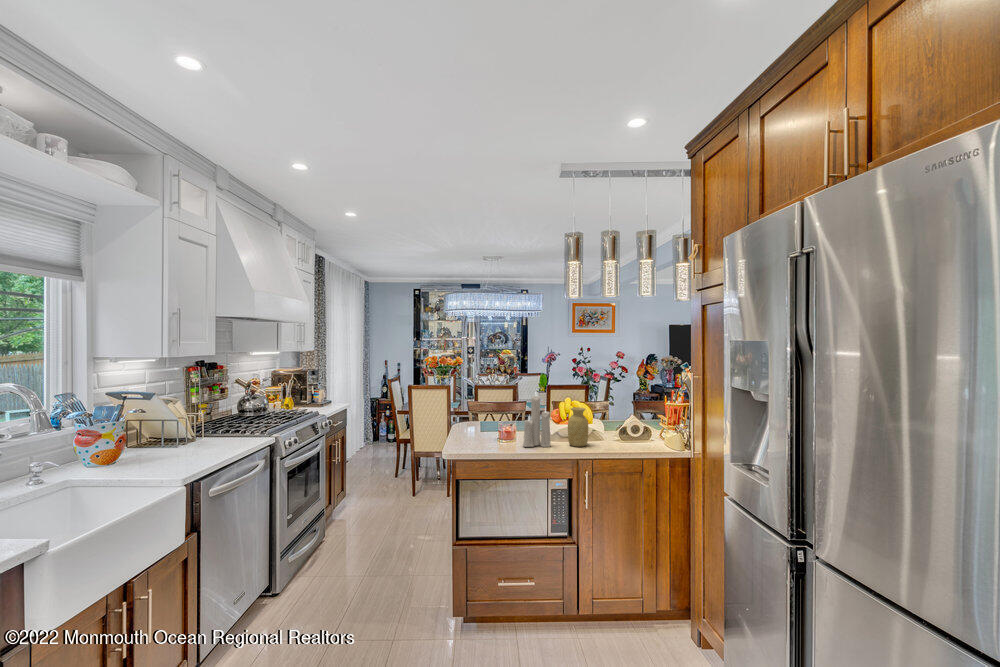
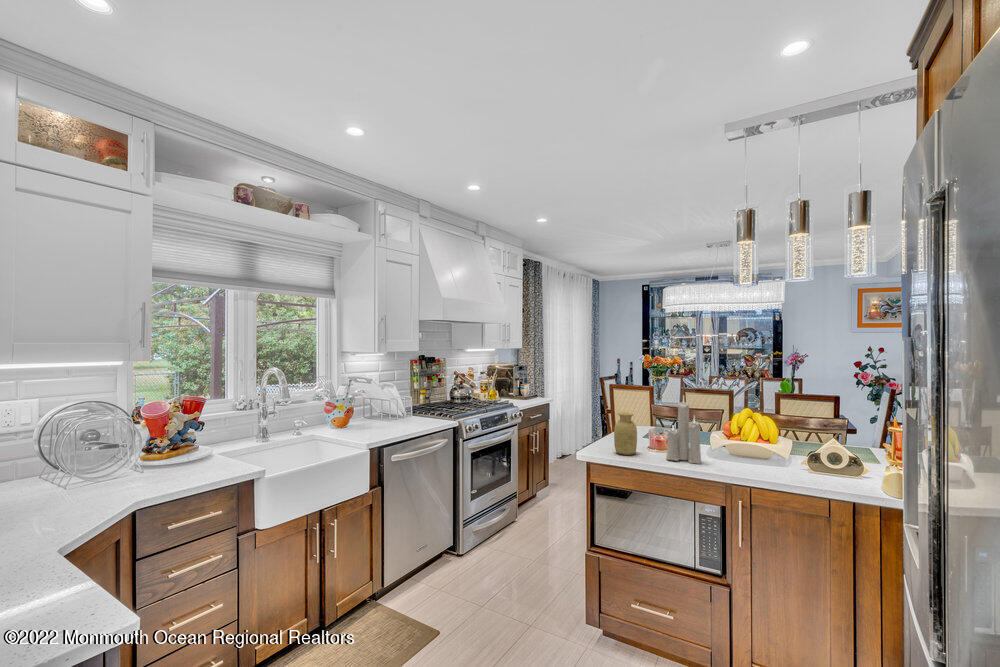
vase: present [568,407,588,447] -> present [614,412,637,455]

